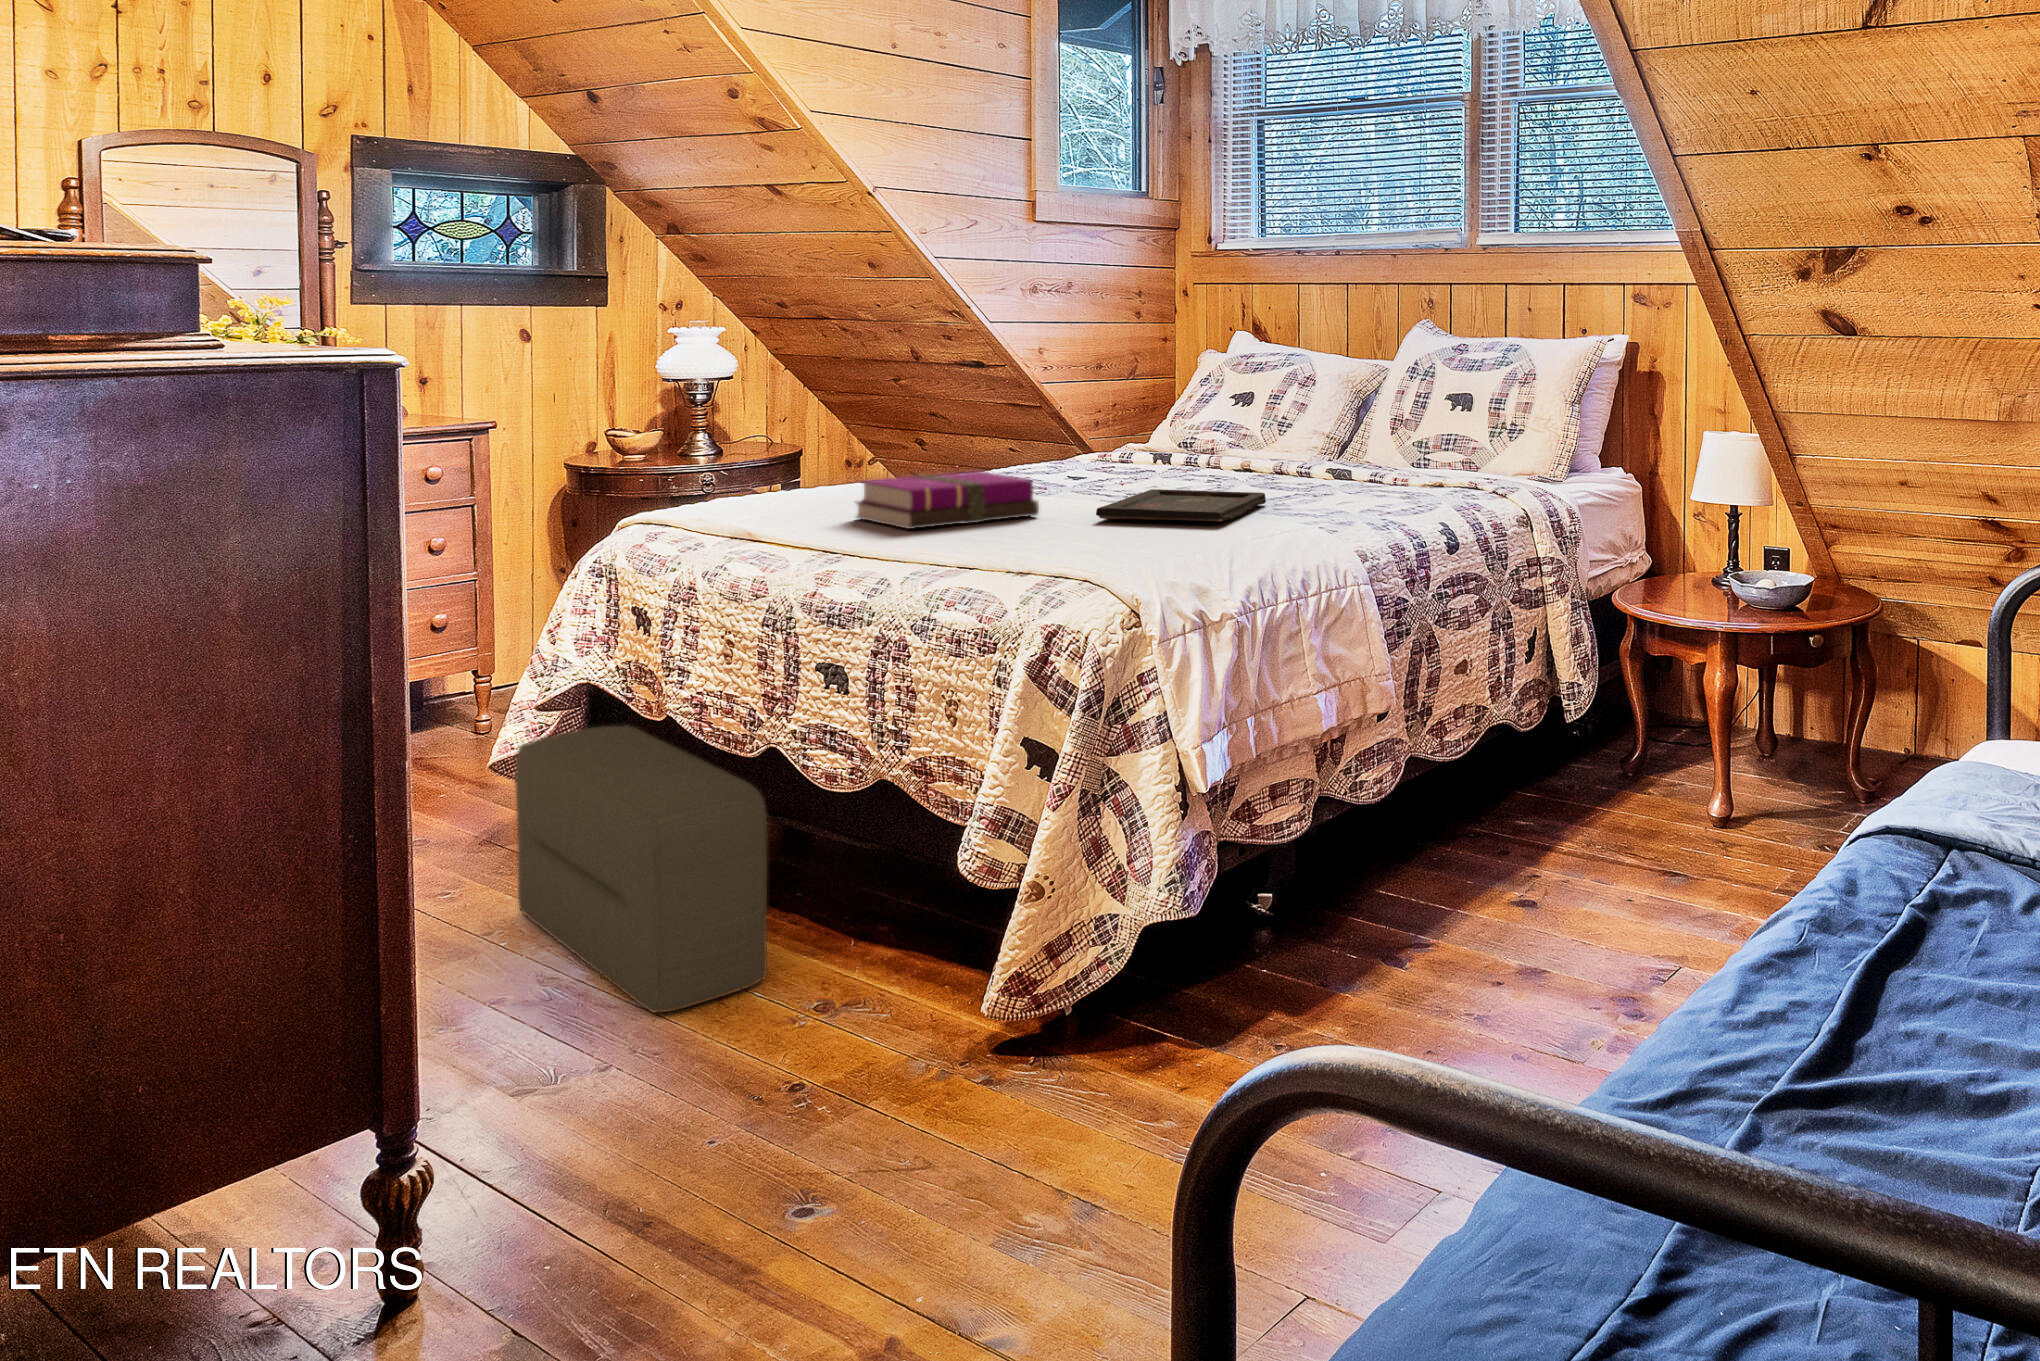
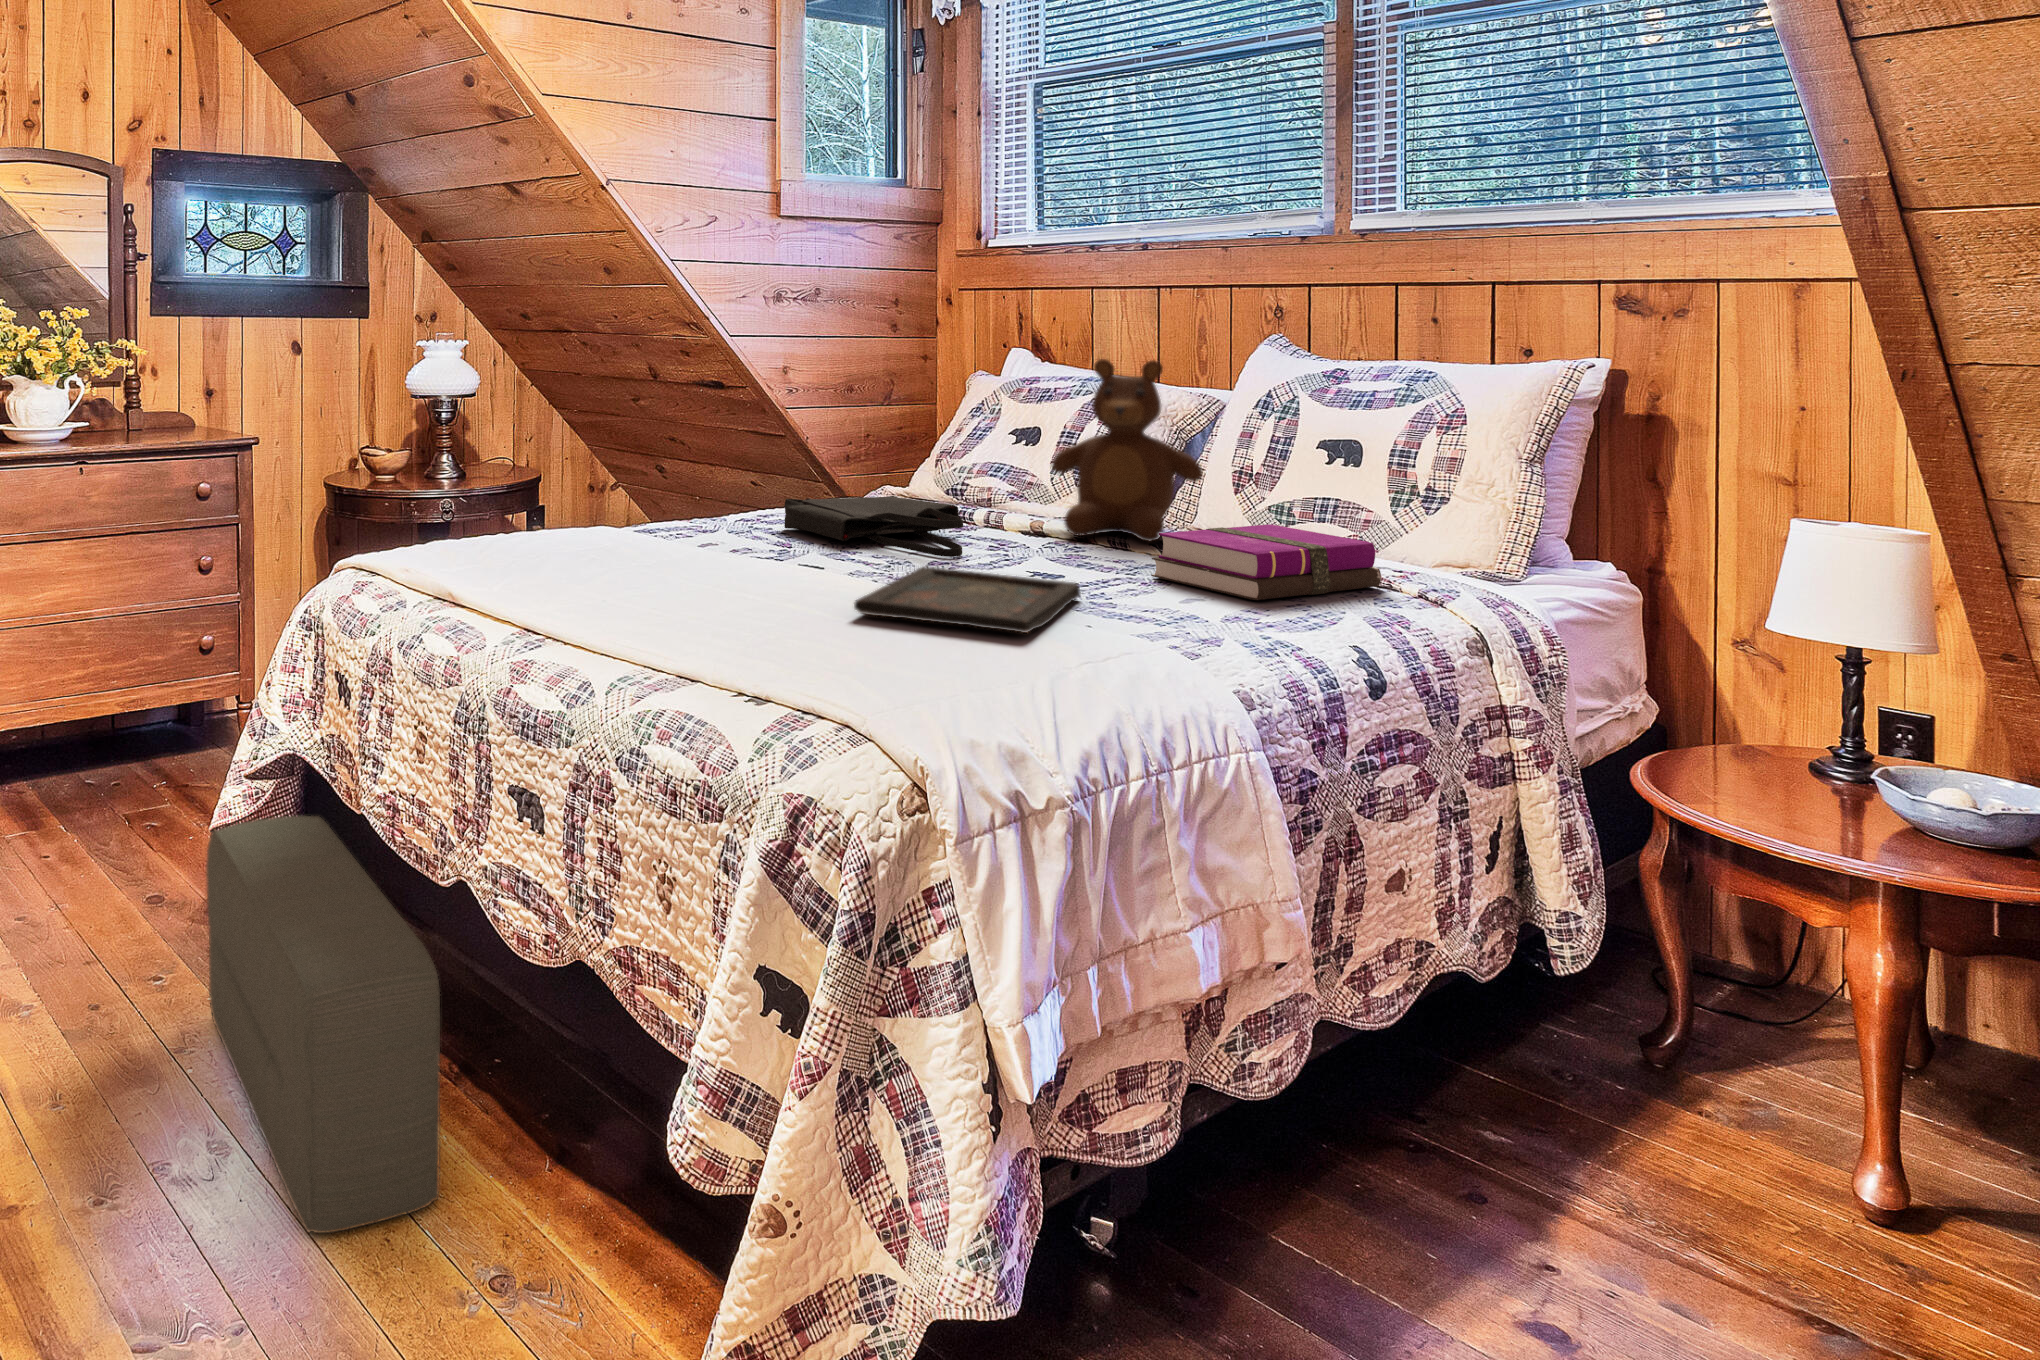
teddy bear: none [1258,335,1367,472] -> present [1052,359,1203,542]
tote bag: none [1042,447,1186,487] -> present [784,496,963,557]
notebook: present [856,471,1039,529] -> present [1151,524,1381,600]

